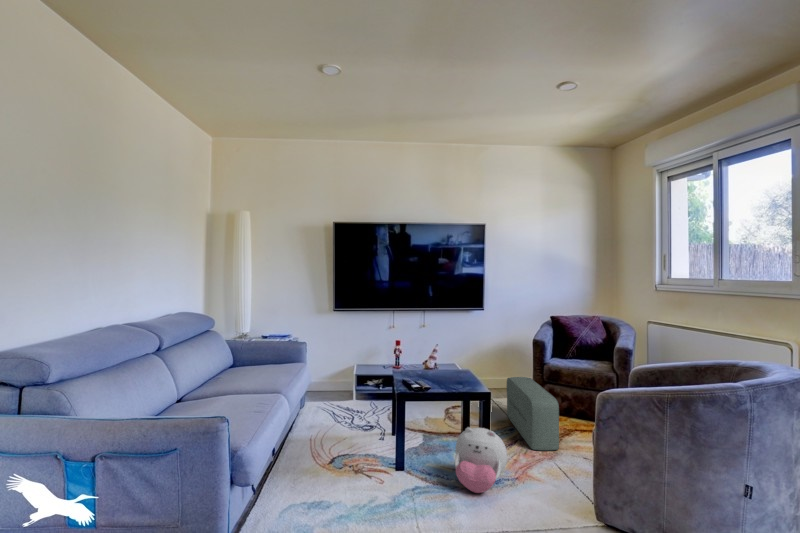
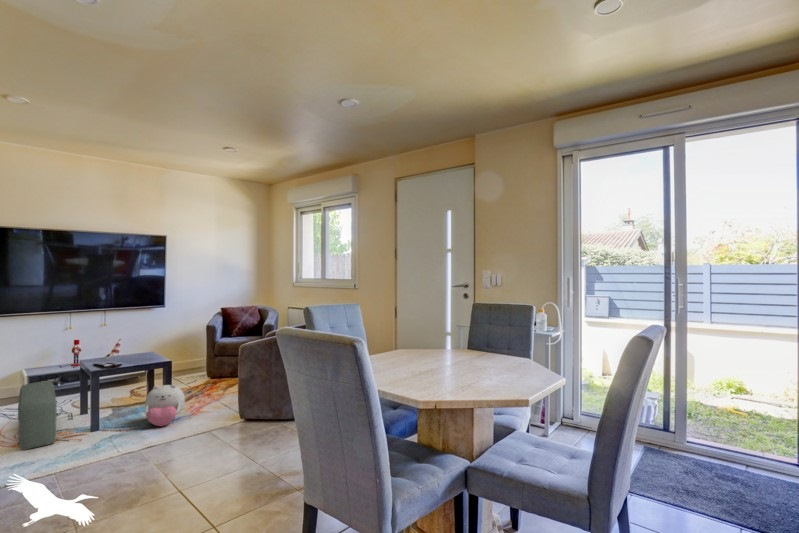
pouf: present [506,377,559,451] -> present [18,381,57,450]

